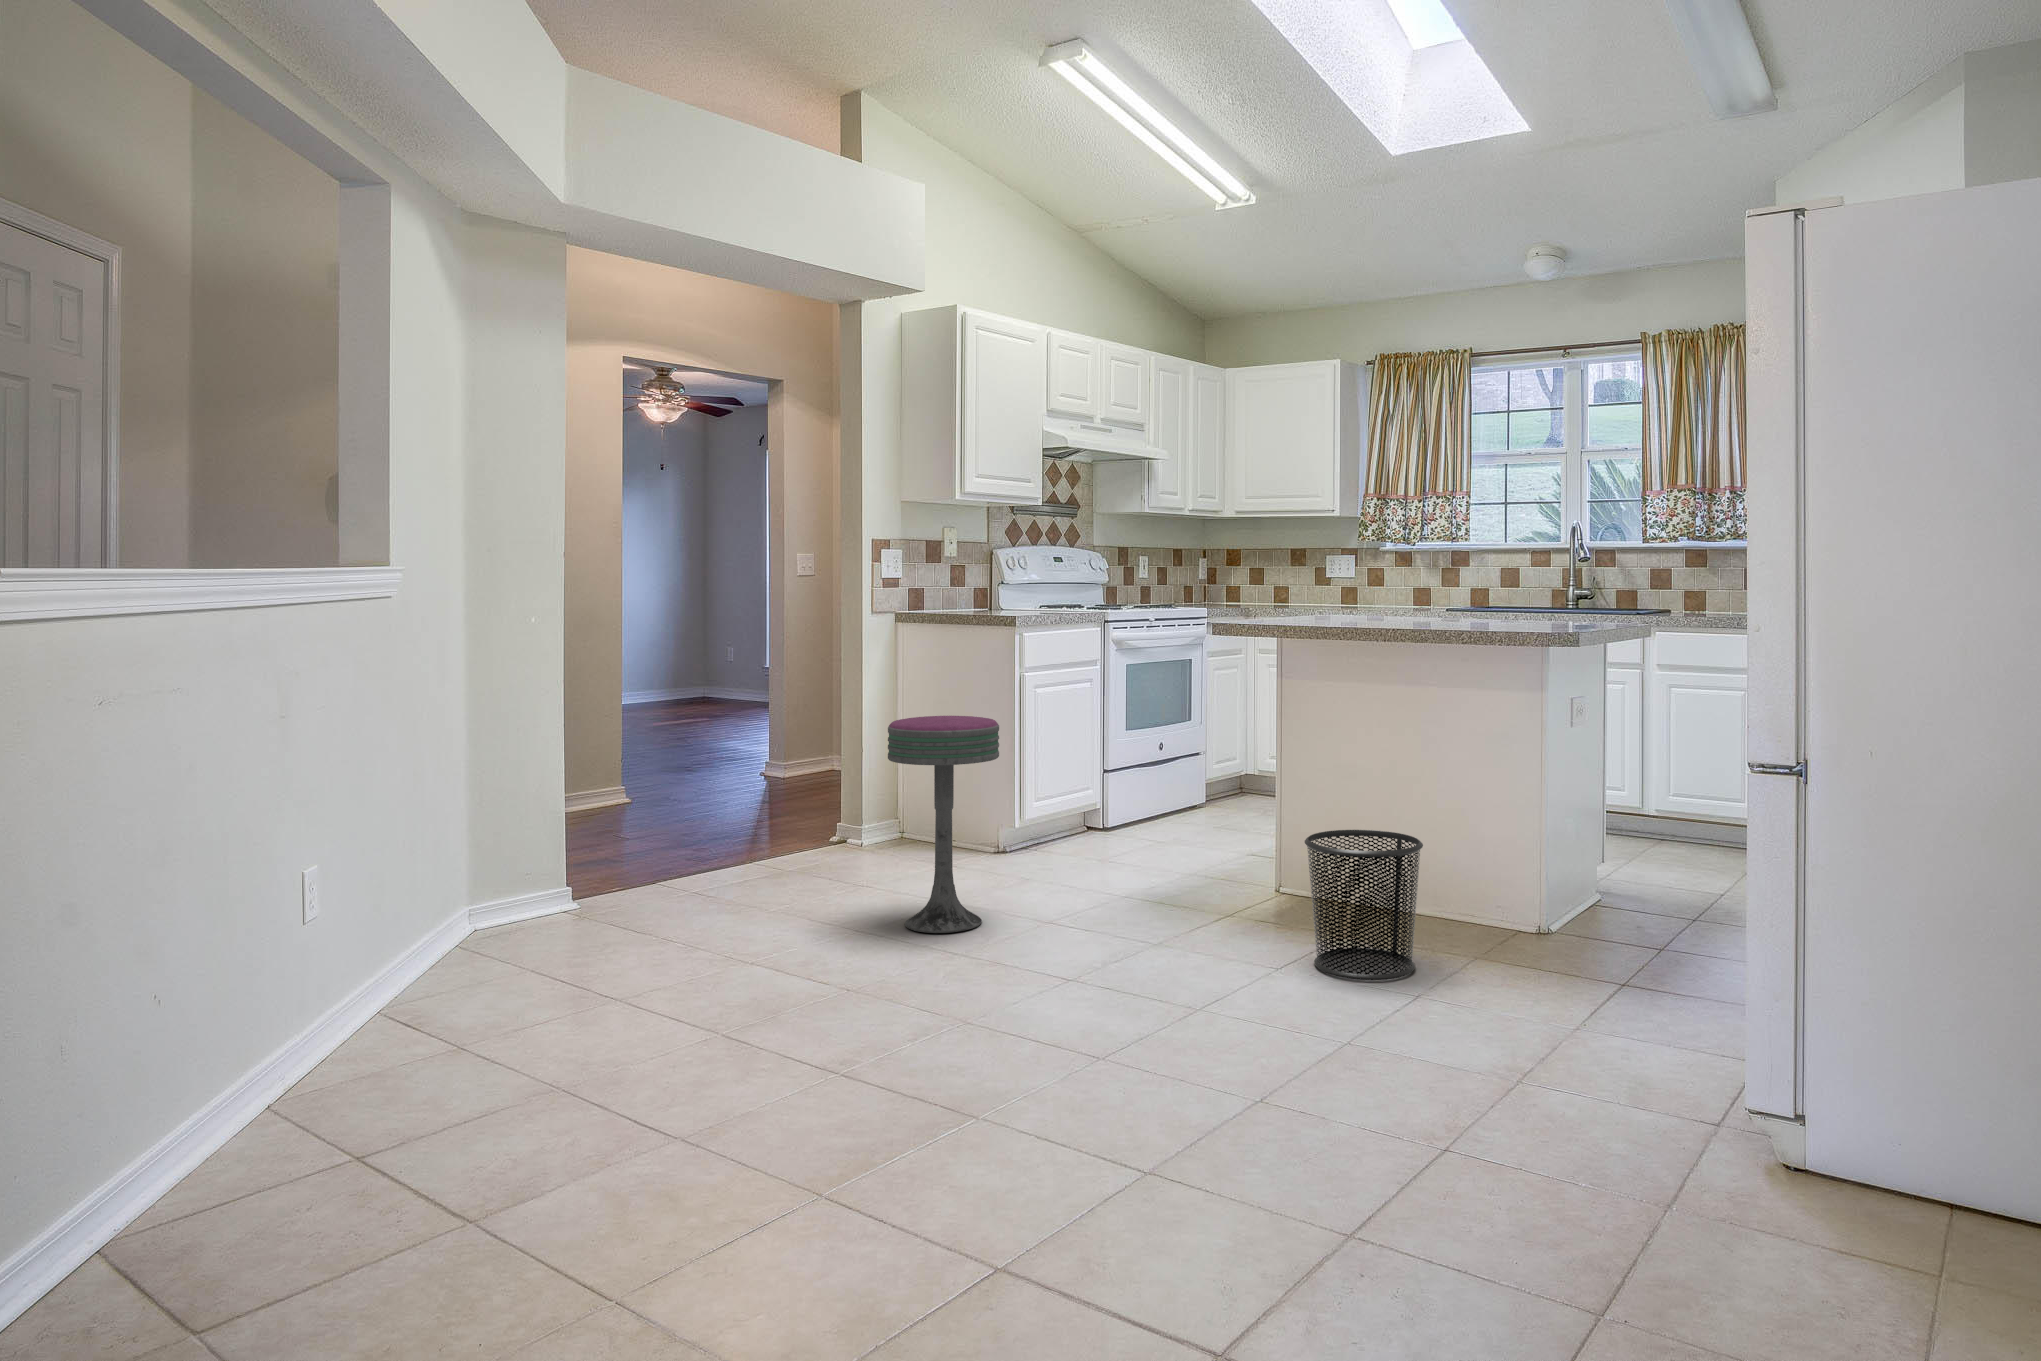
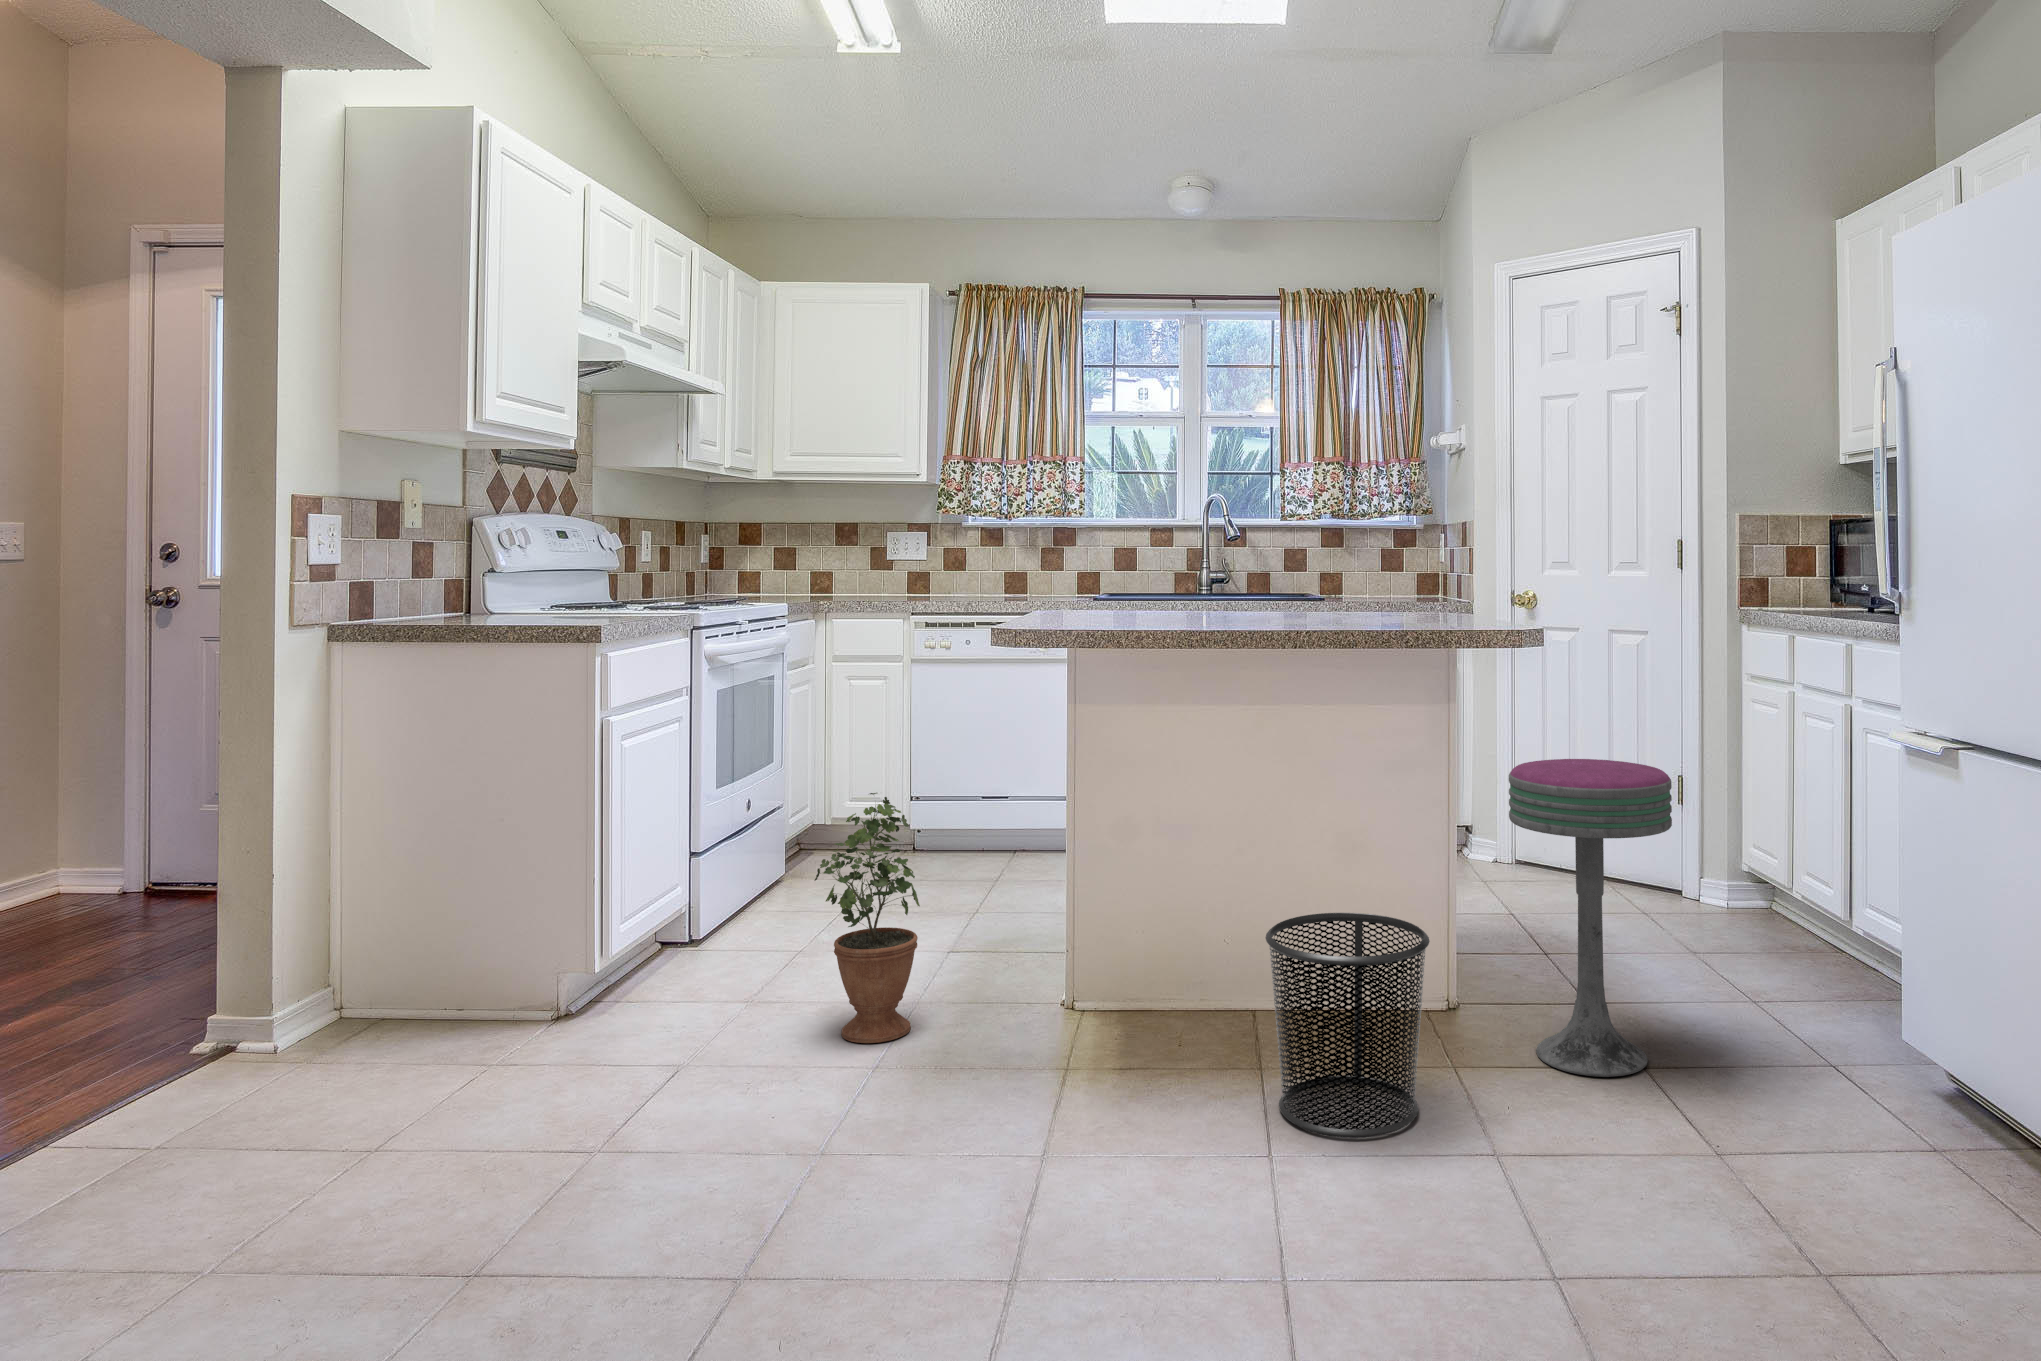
bar stool: present [888,716,999,933] -> present [1509,759,1672,1077]
potted plant: none [1106,729,1174,890] -> present [815,793,920,1043]

